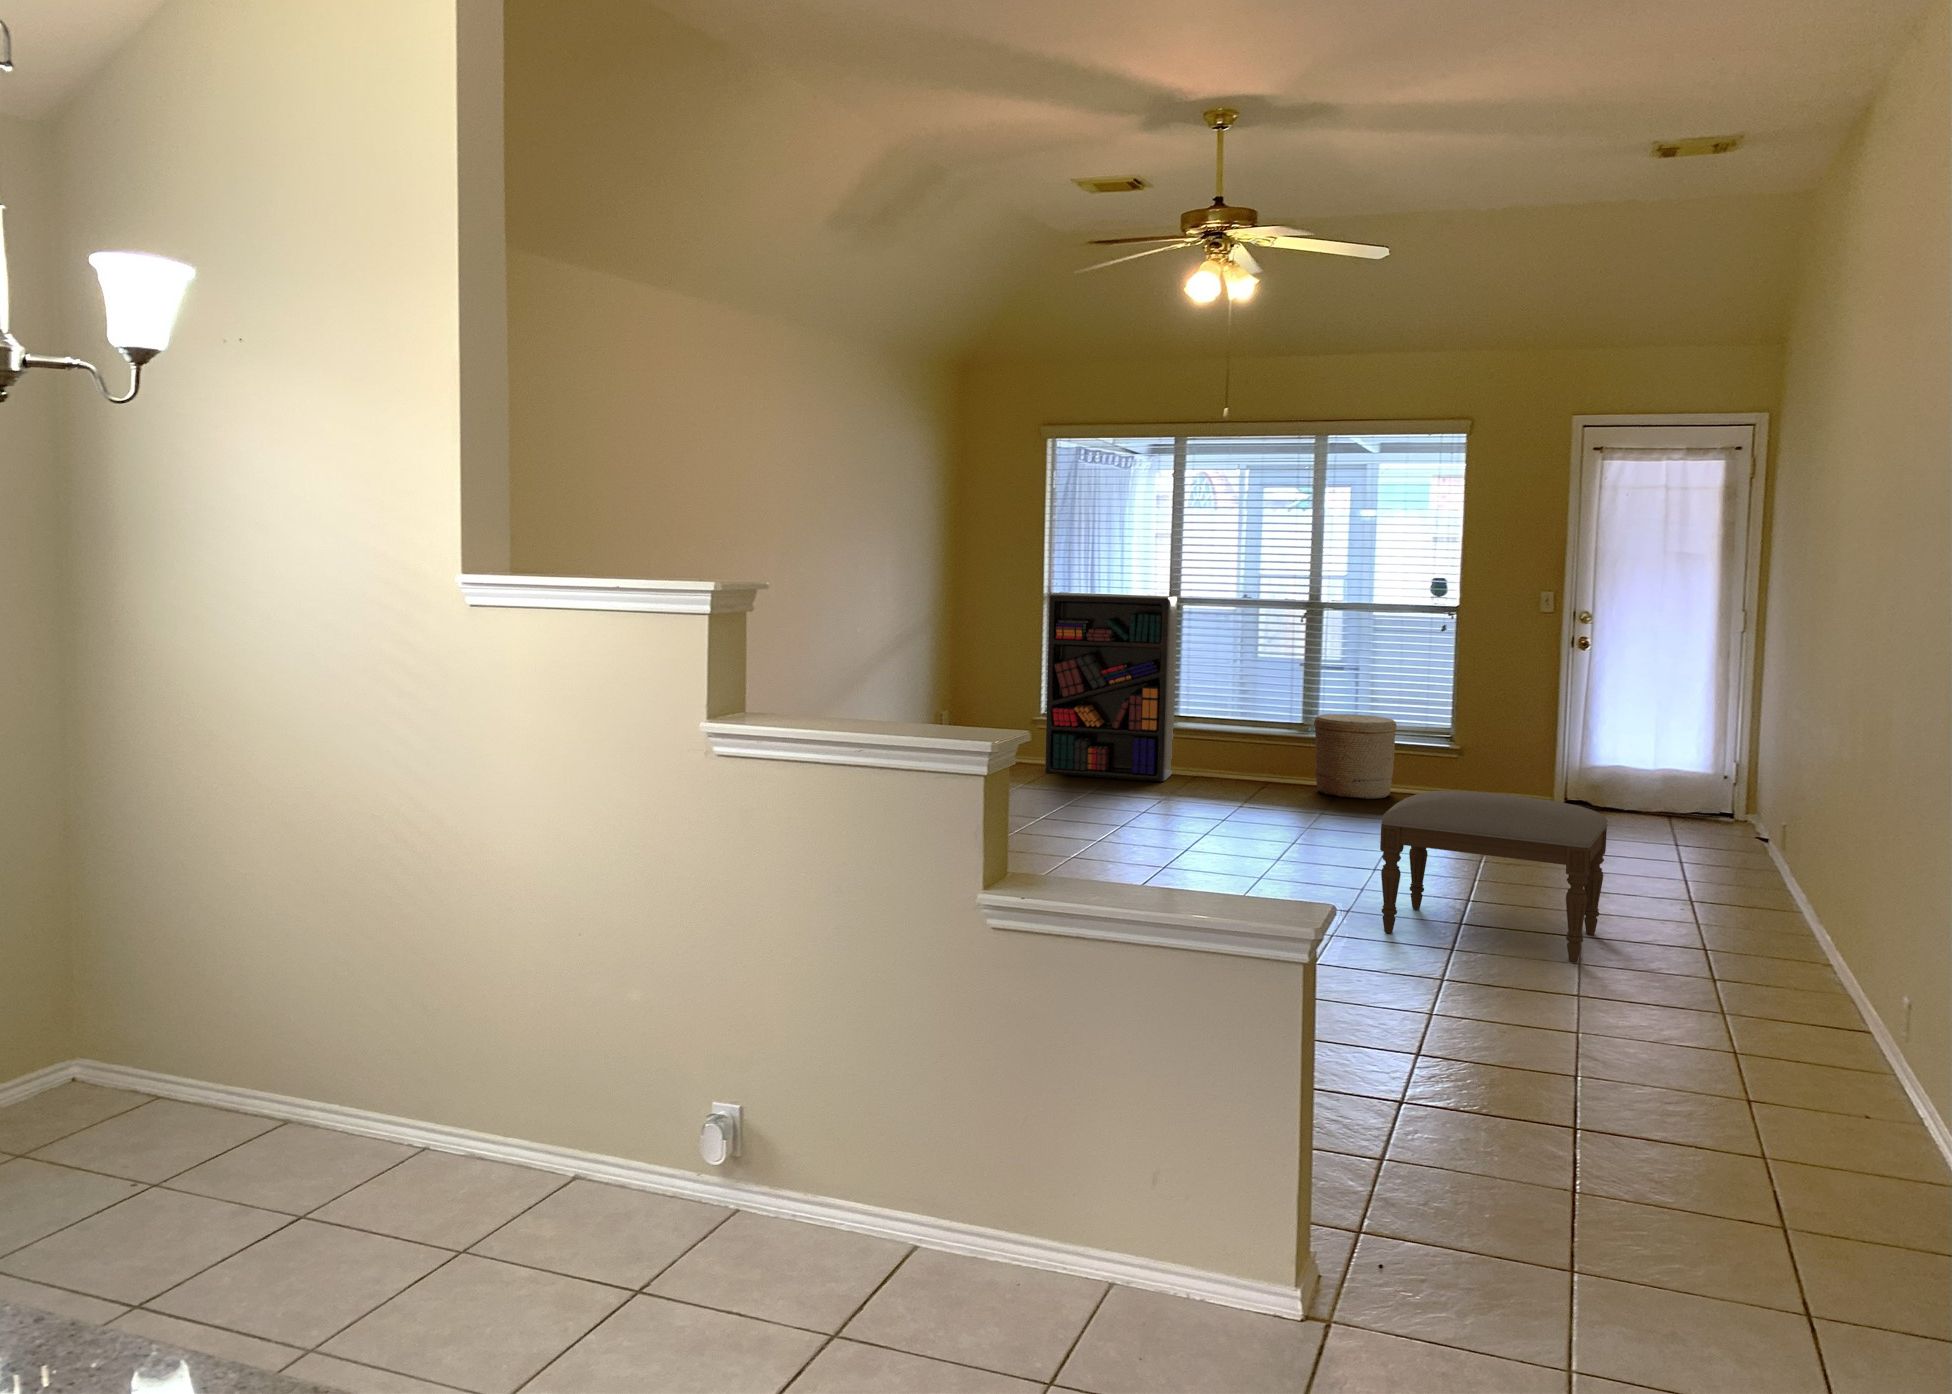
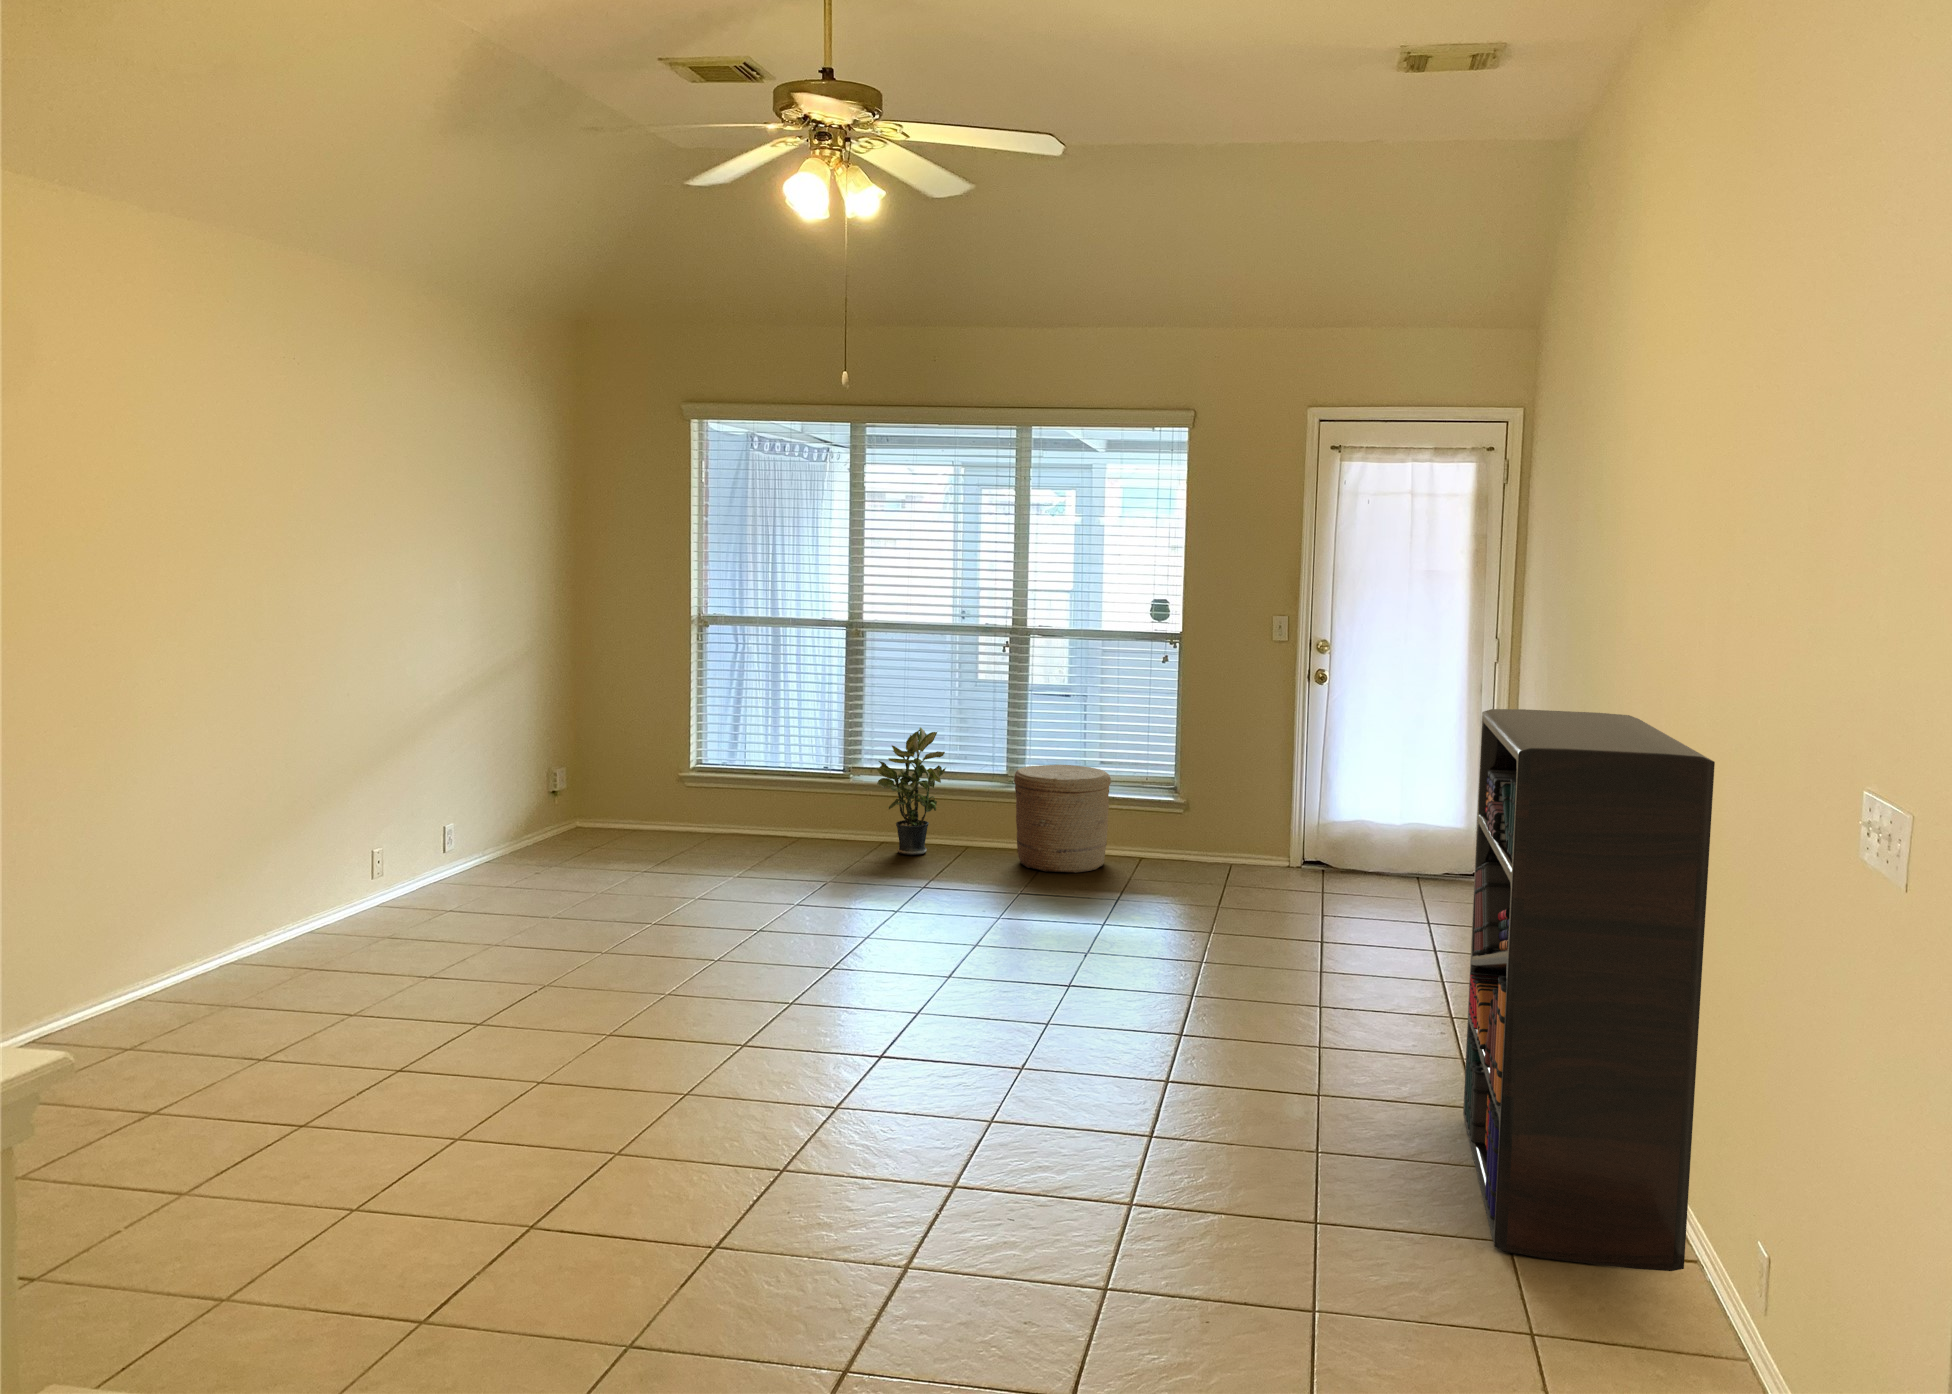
bookshelf: present [1045,593,1178,782] -> present [1463,709,1715,1271]
potted plant: none [1197,682,1254,784] -> present [877,727,946,855]
ottoman: present [1380,791,1608,962] -> none [1006,938,1326,1217]

